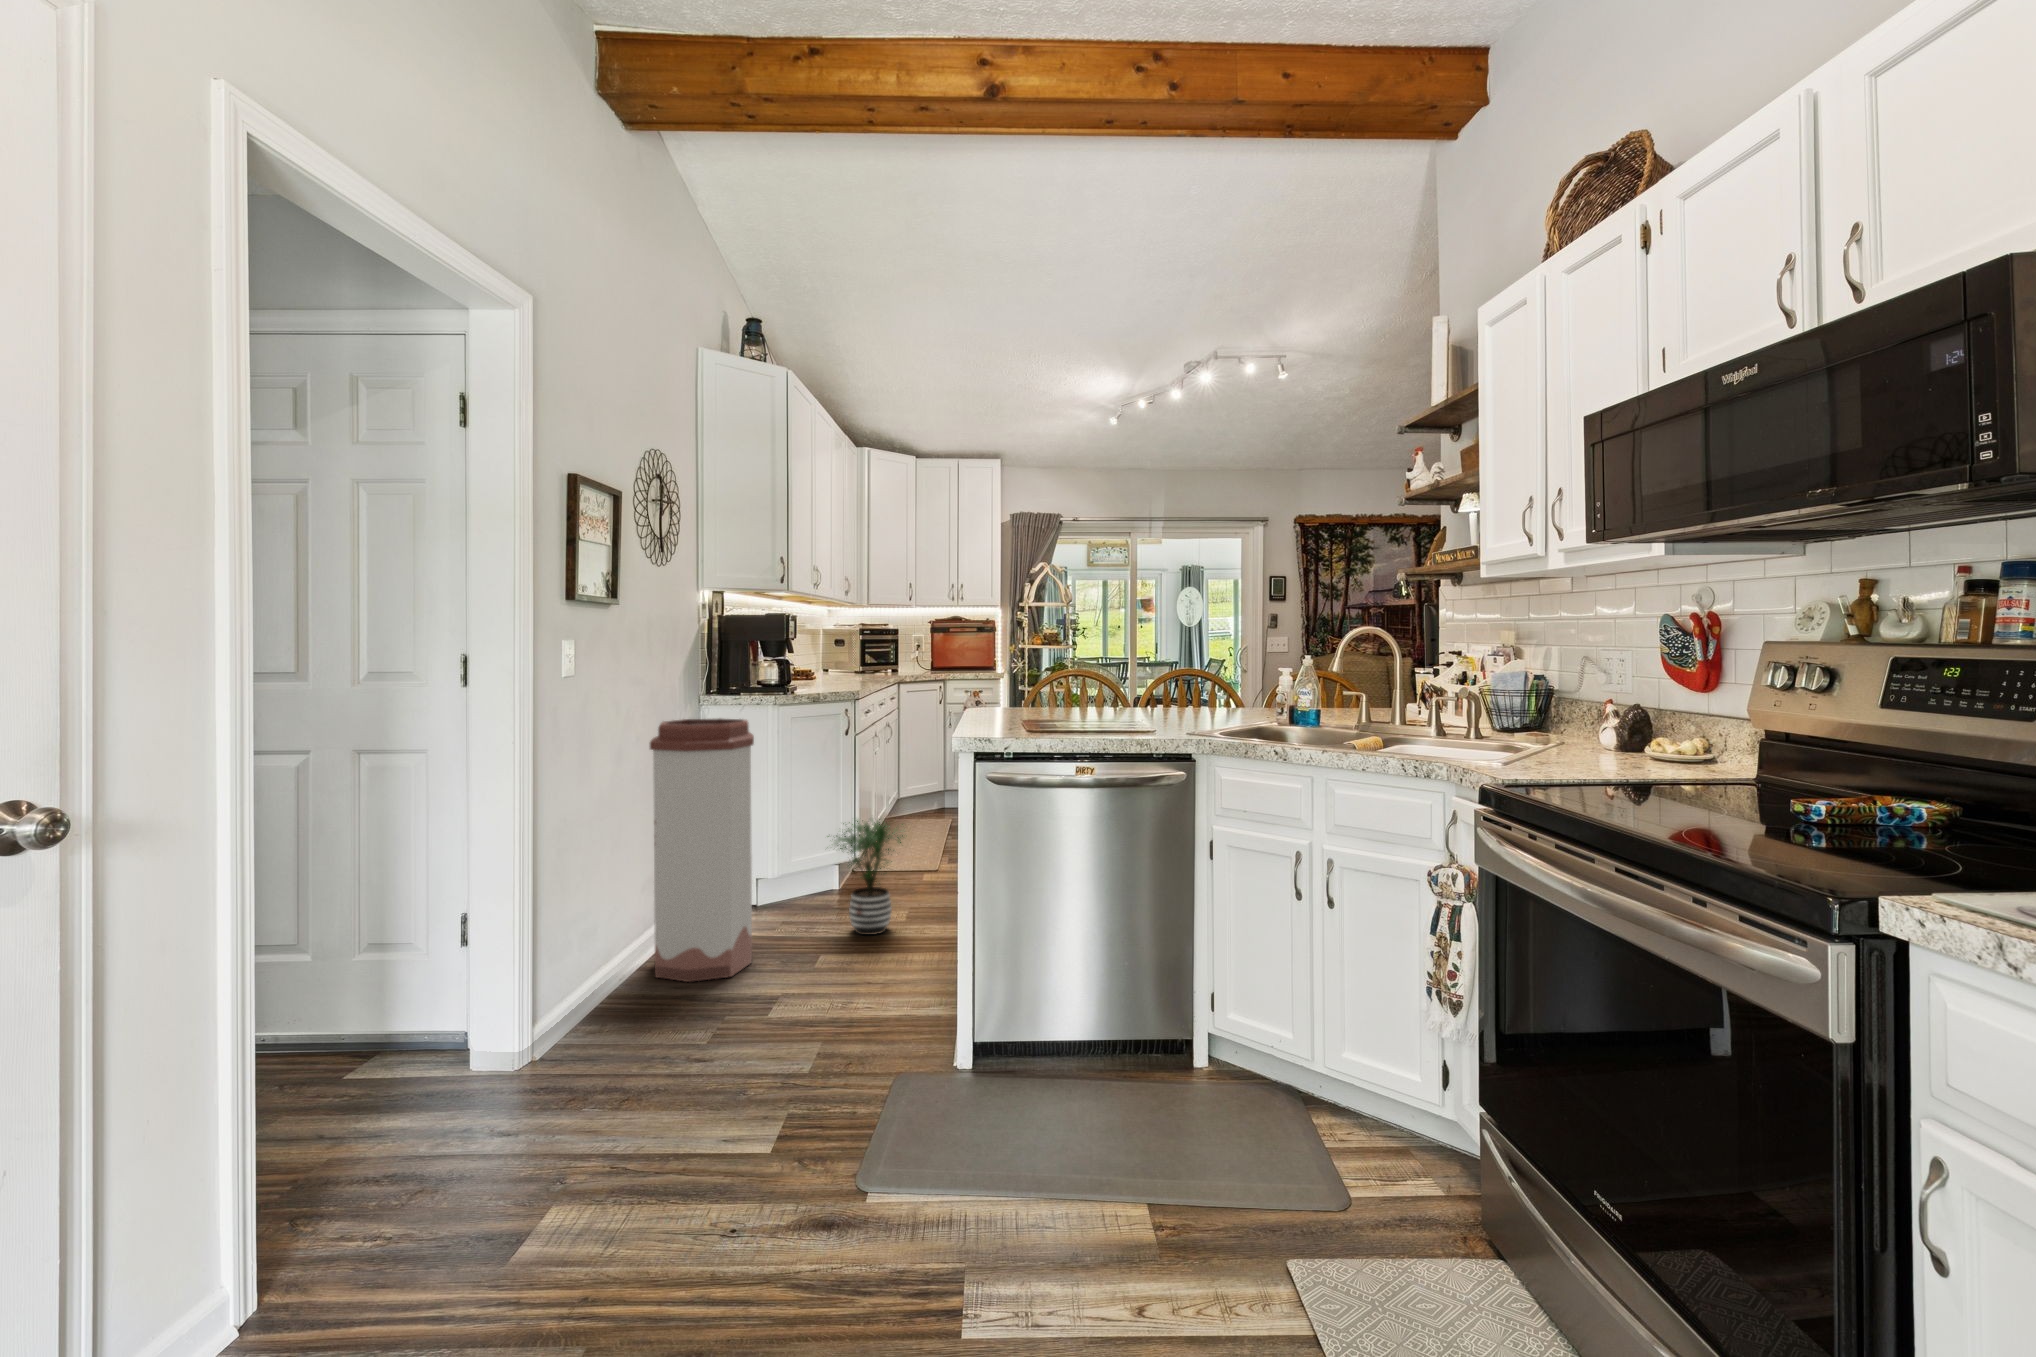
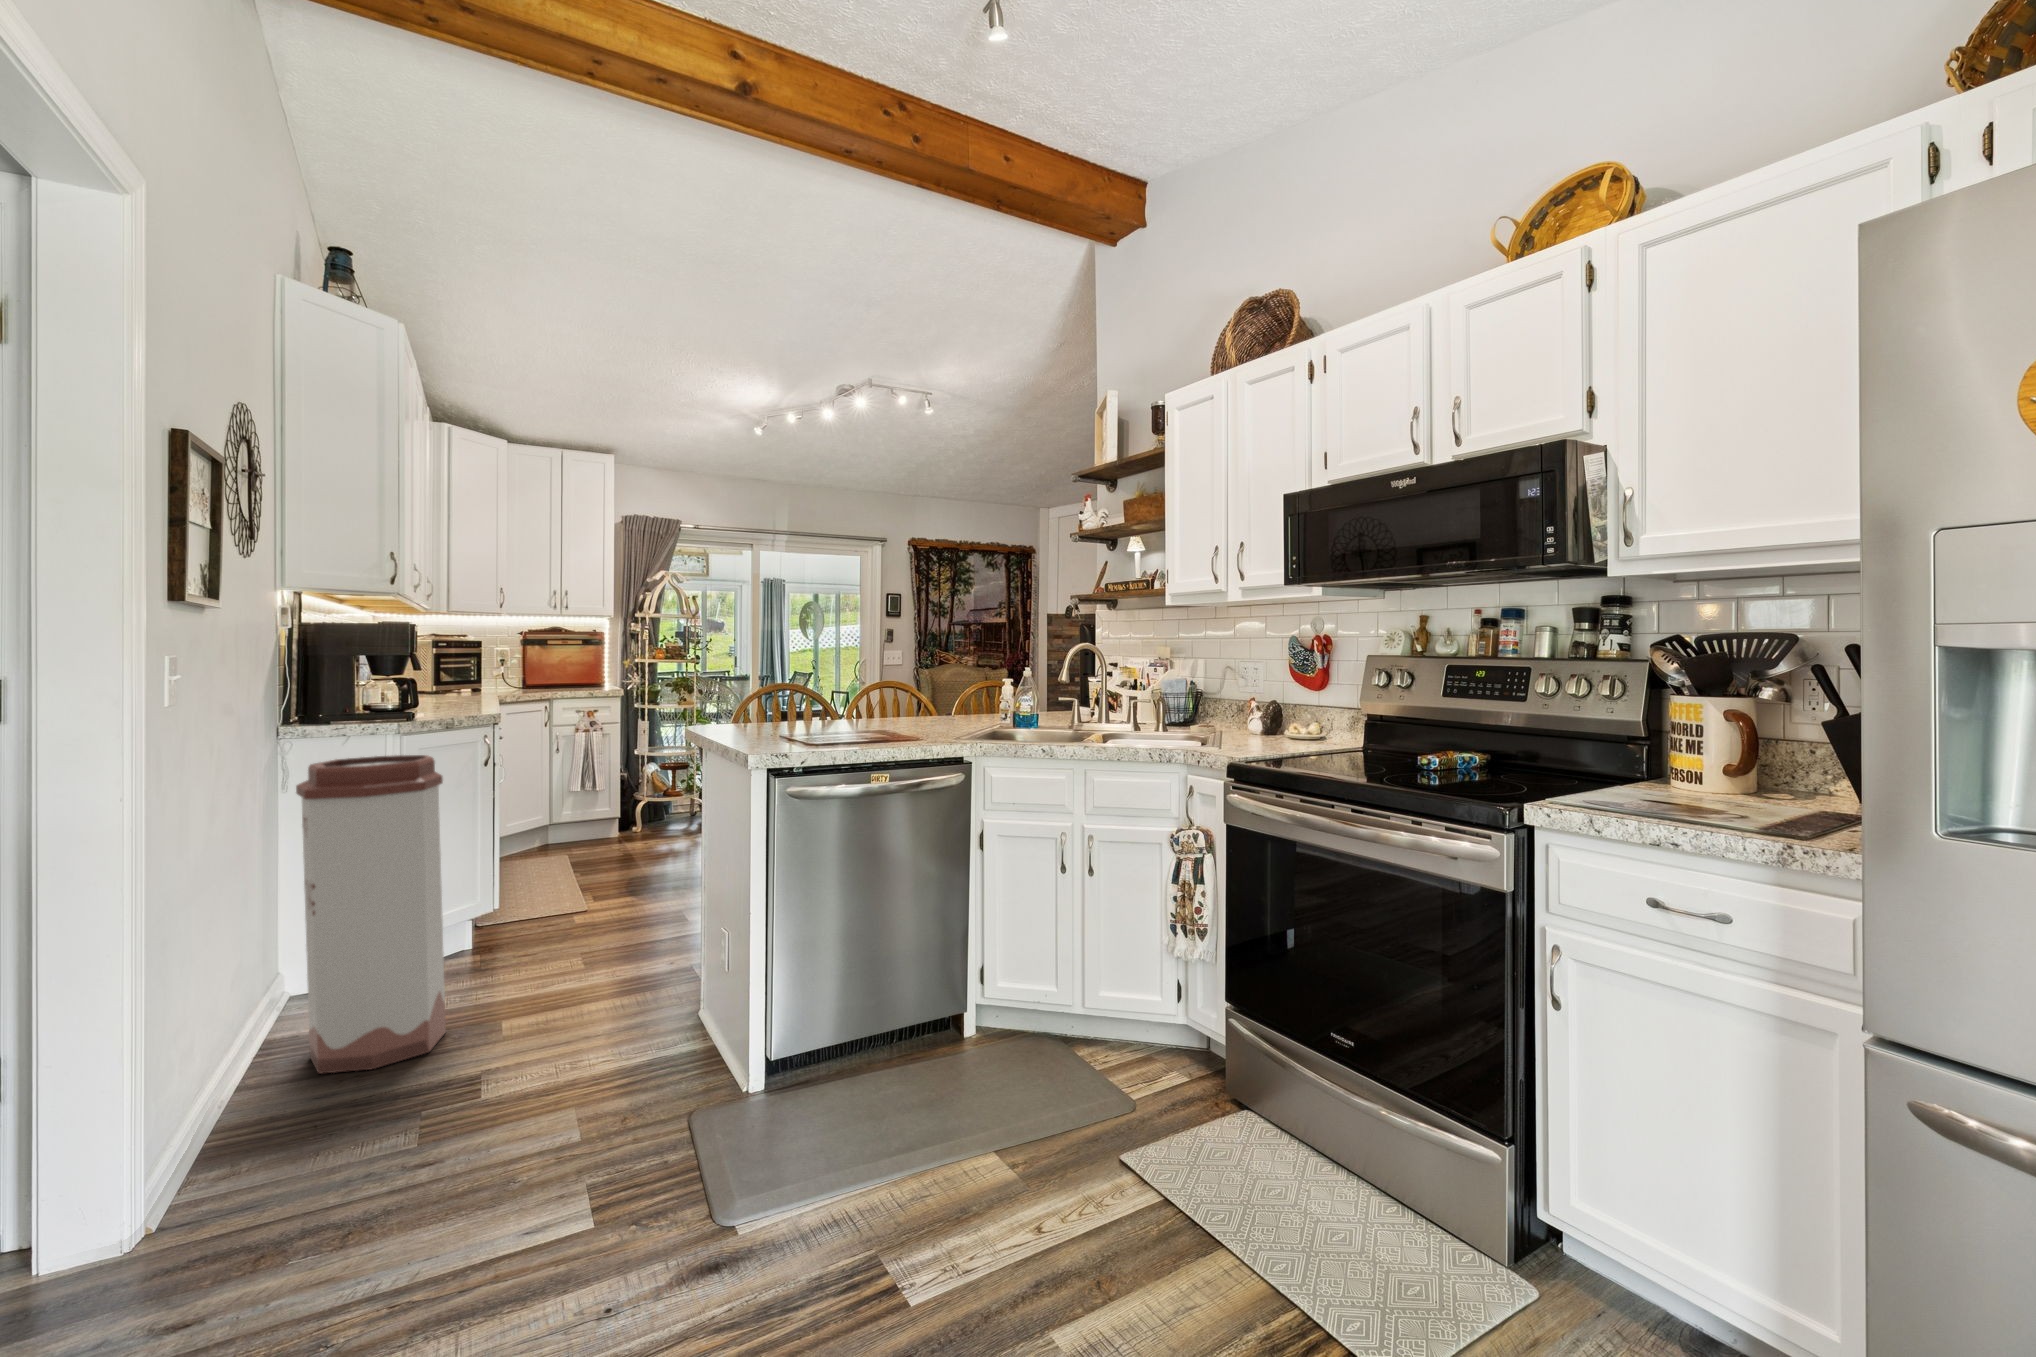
potted plant: present [827,819,904,935] -> none [518,847,618,978]

